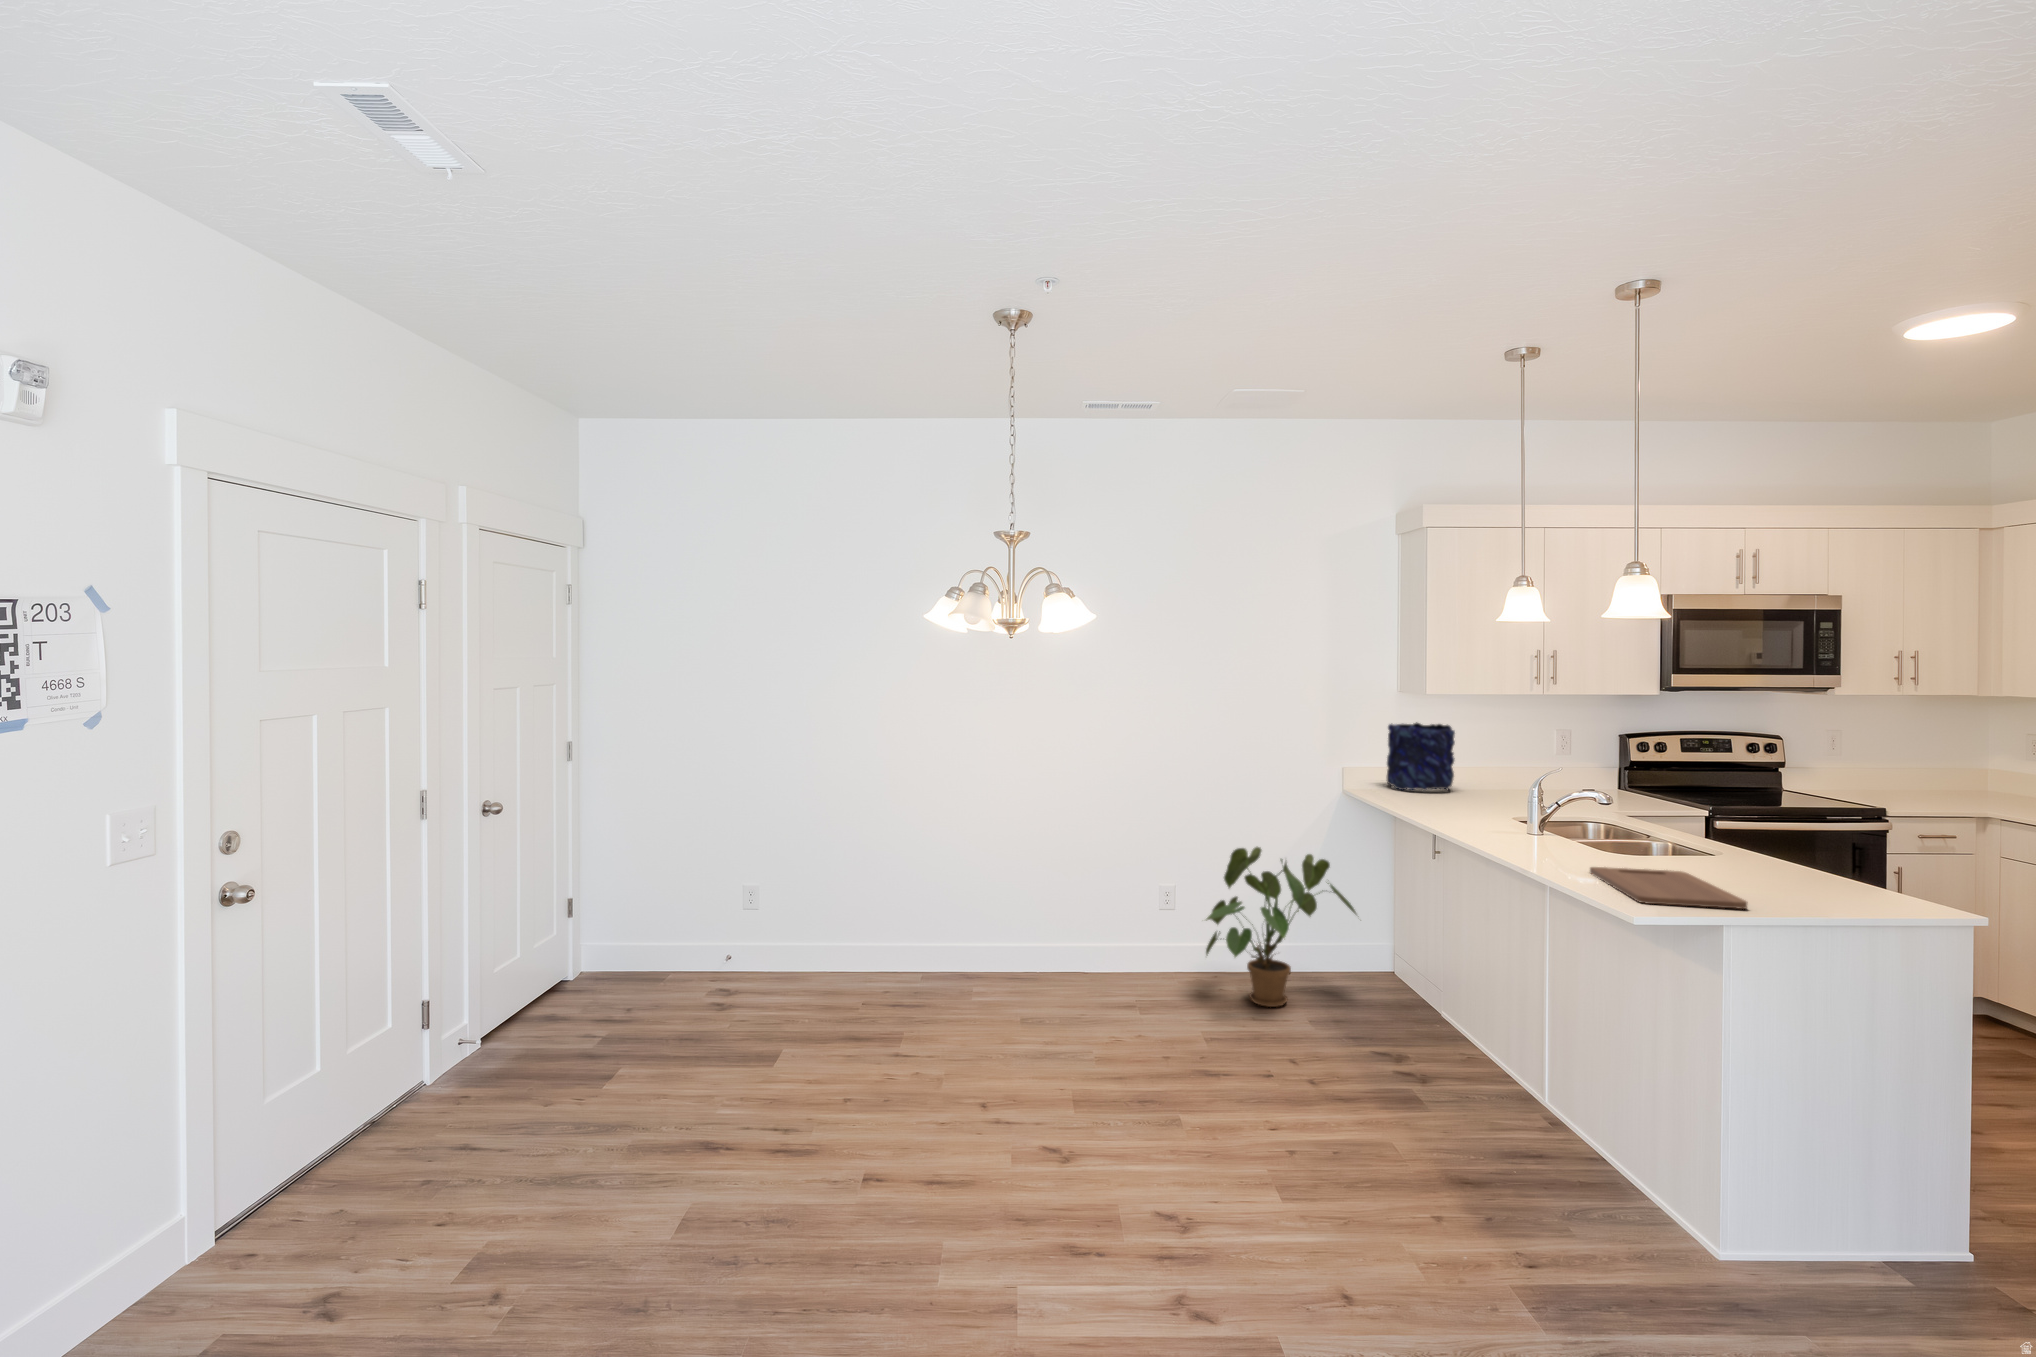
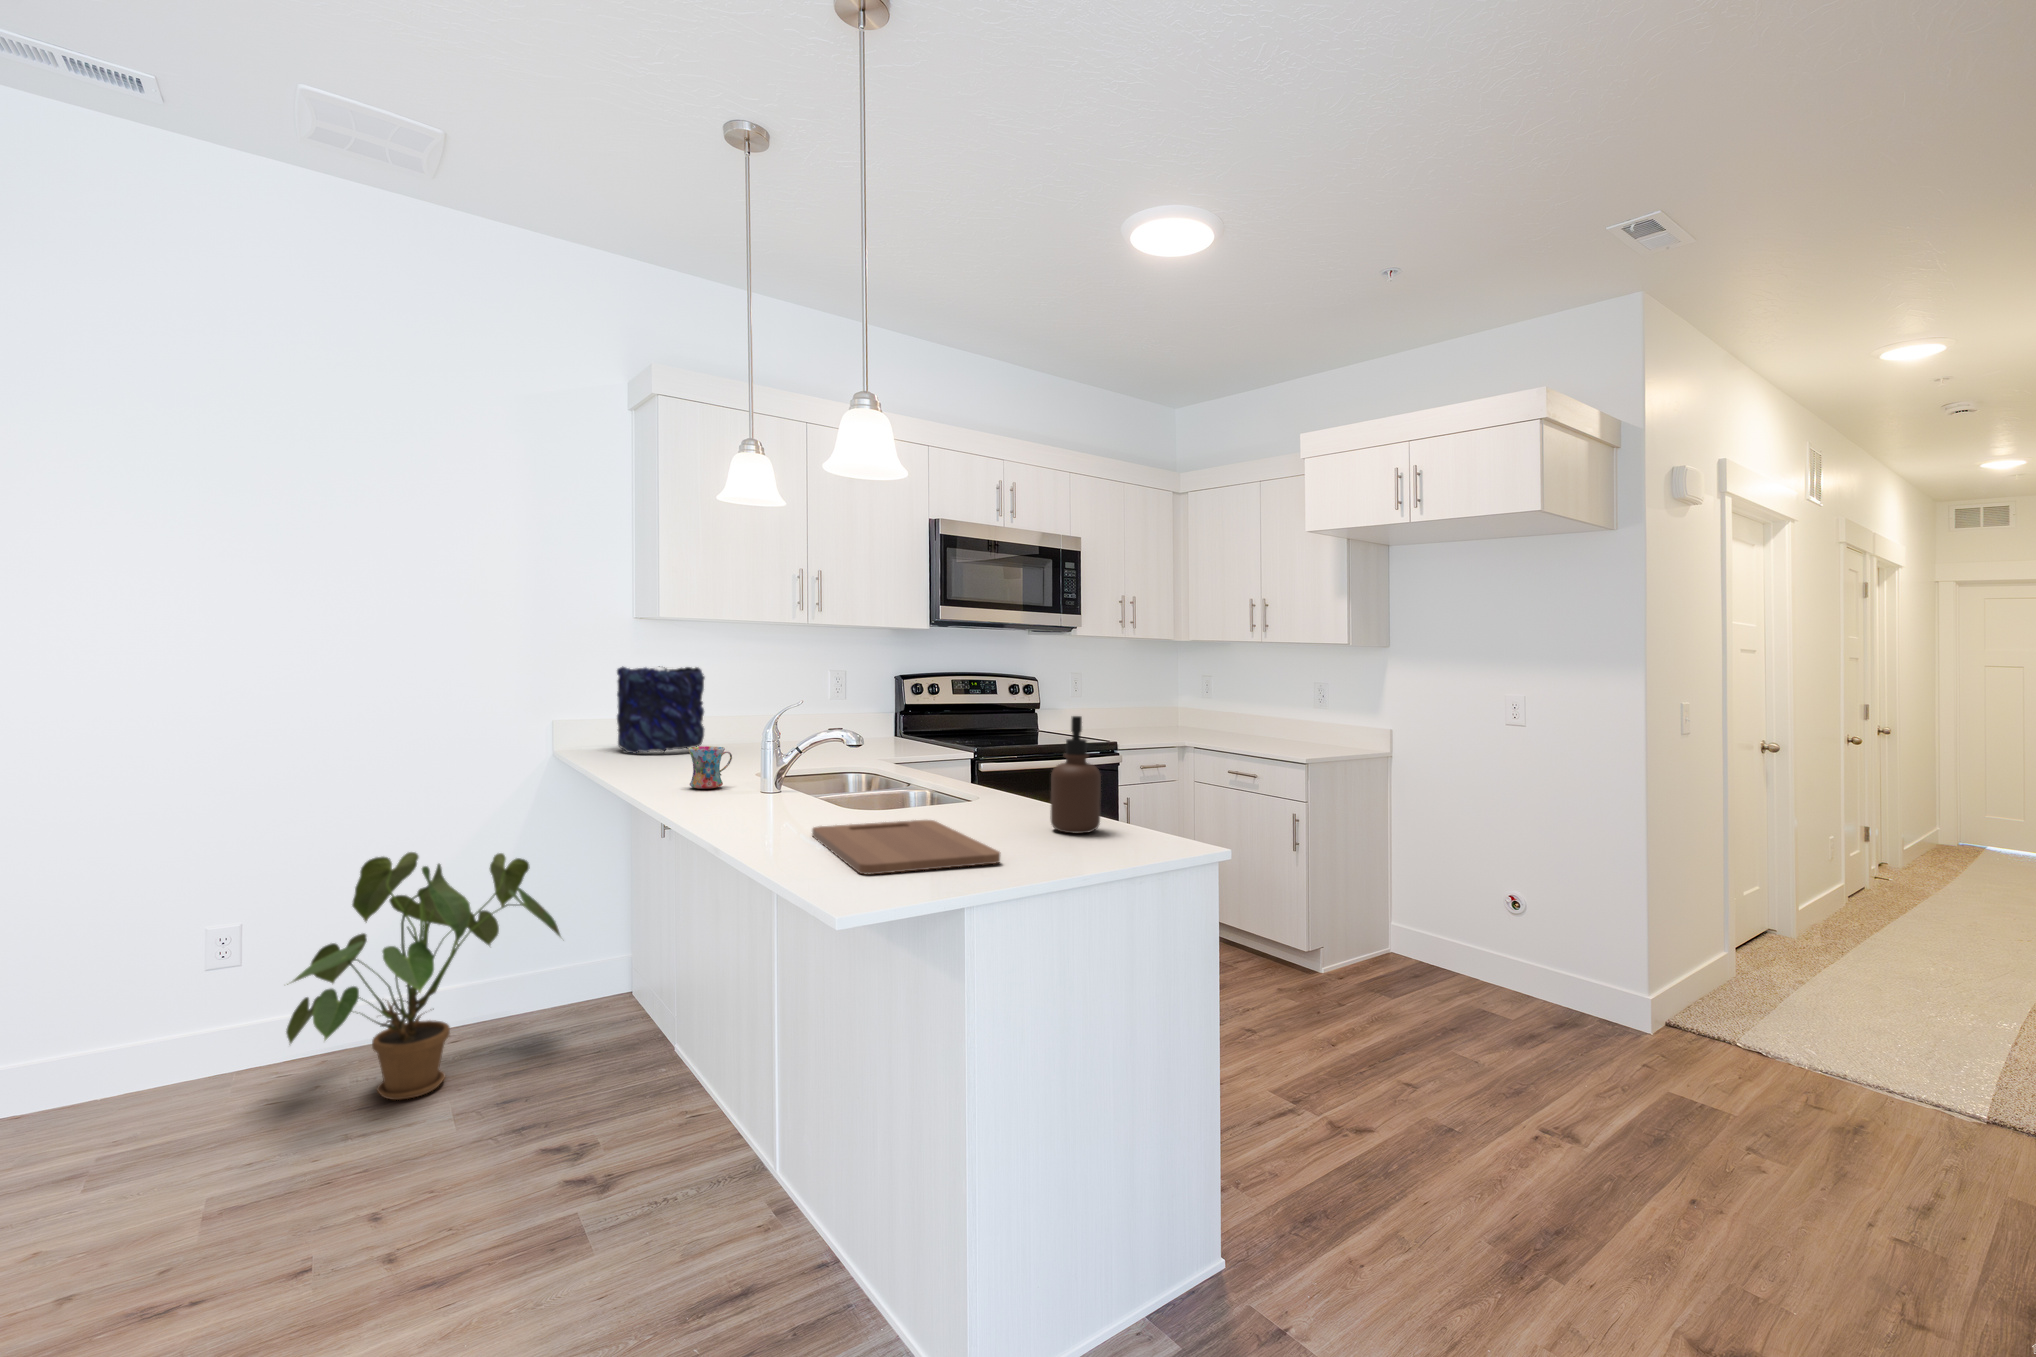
mug: none [1471,796,1502,828] -> present [688,746,732,789]
soap dispenser: none [1793,805,1842,897] -> present [1050,716,1101,833]

